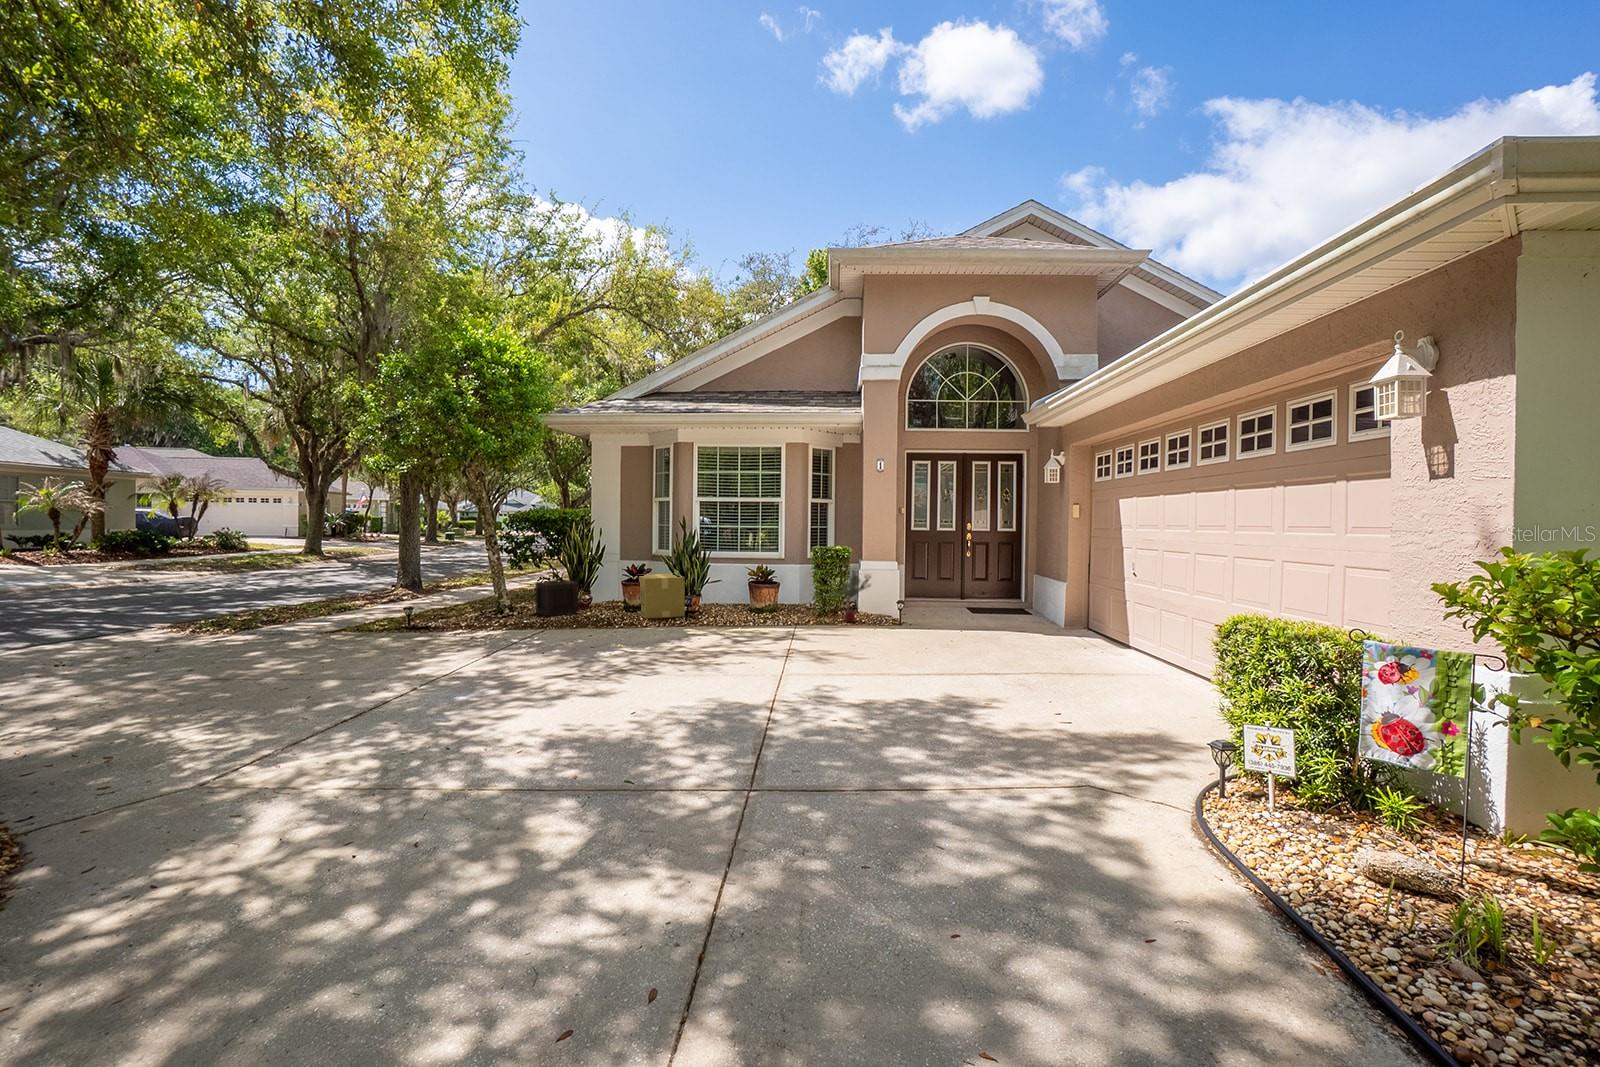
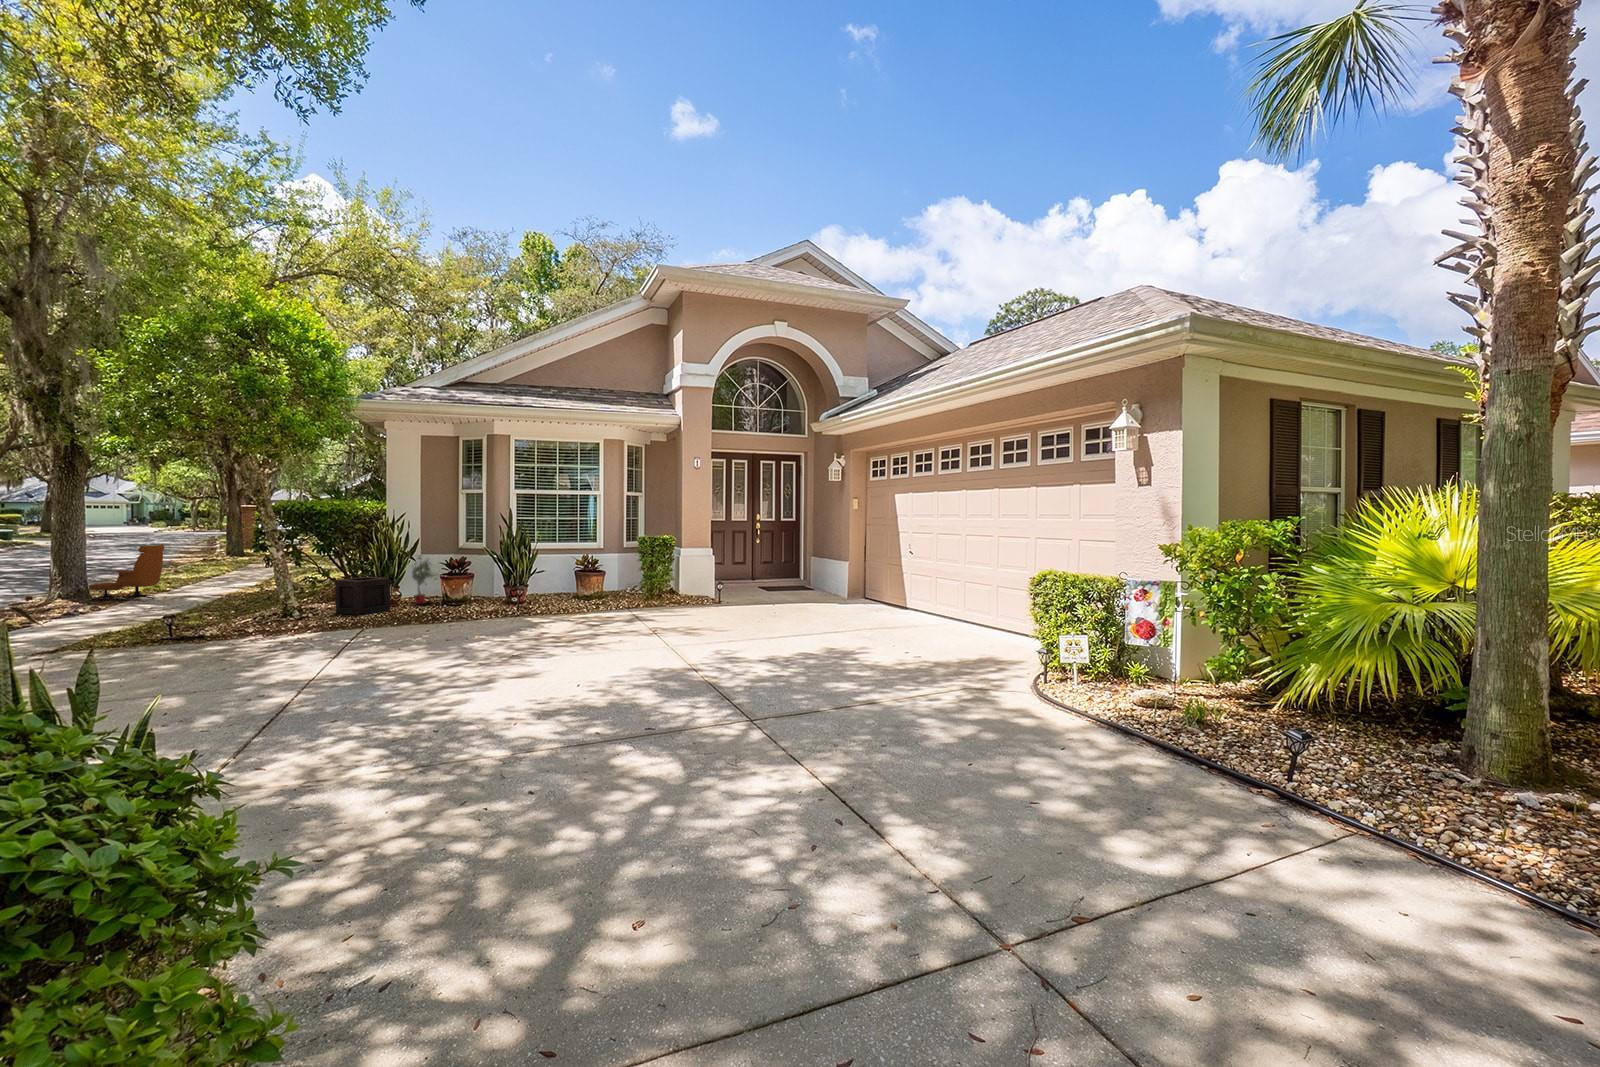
lounge chair: none [400,546,446,592] -> present [89,545,164,601]
potted tree: present [831,570,871,622] -> present [412,556,437,604]
cardboard box: present [637,574,685,618] -> none [457,565,514,610]

